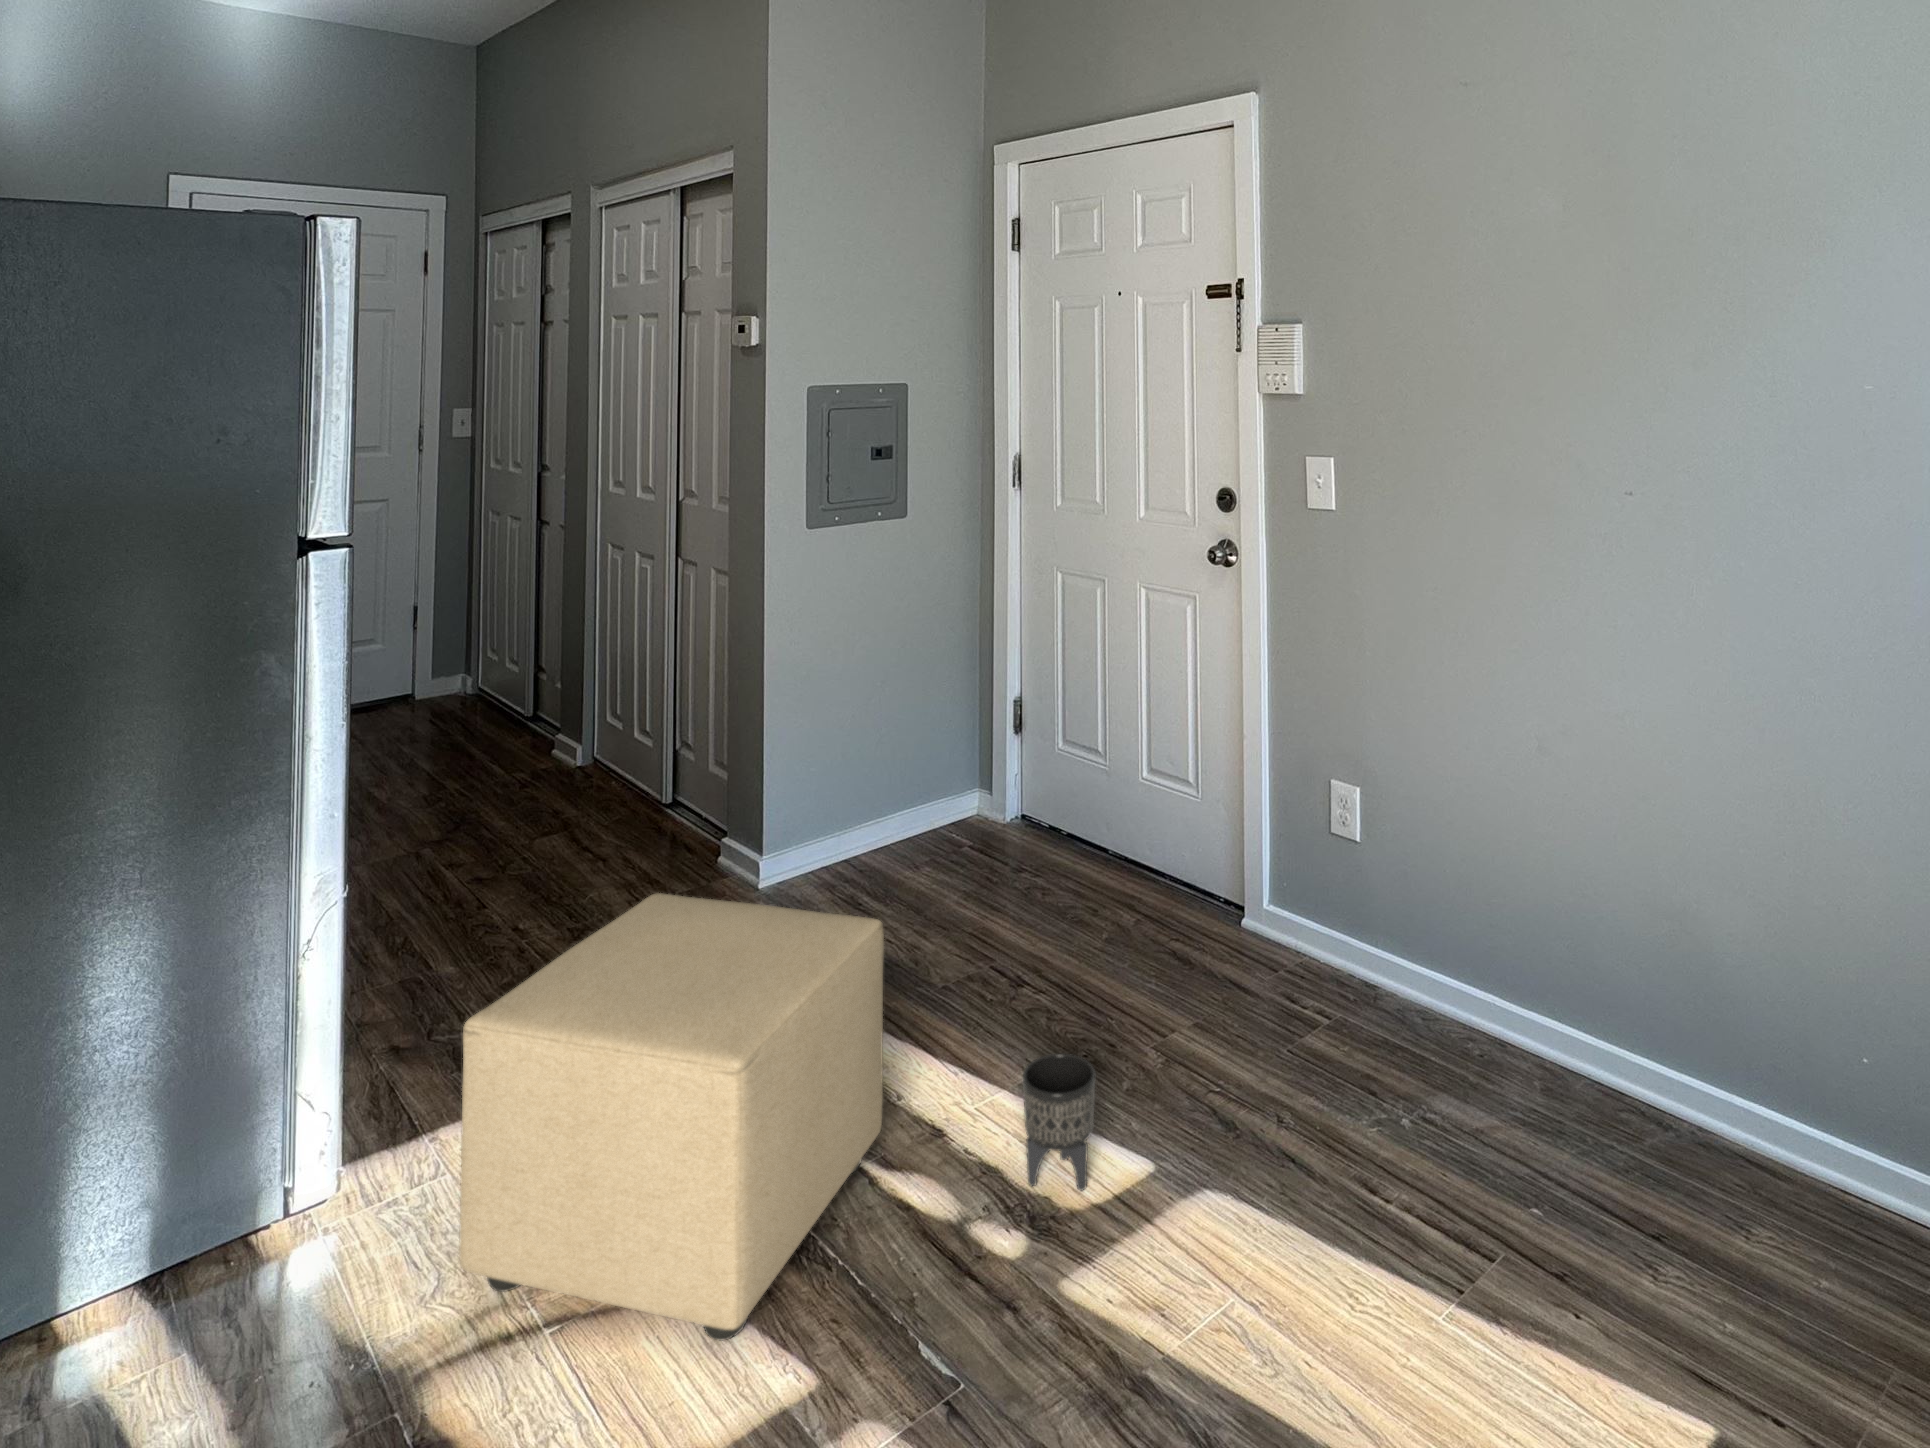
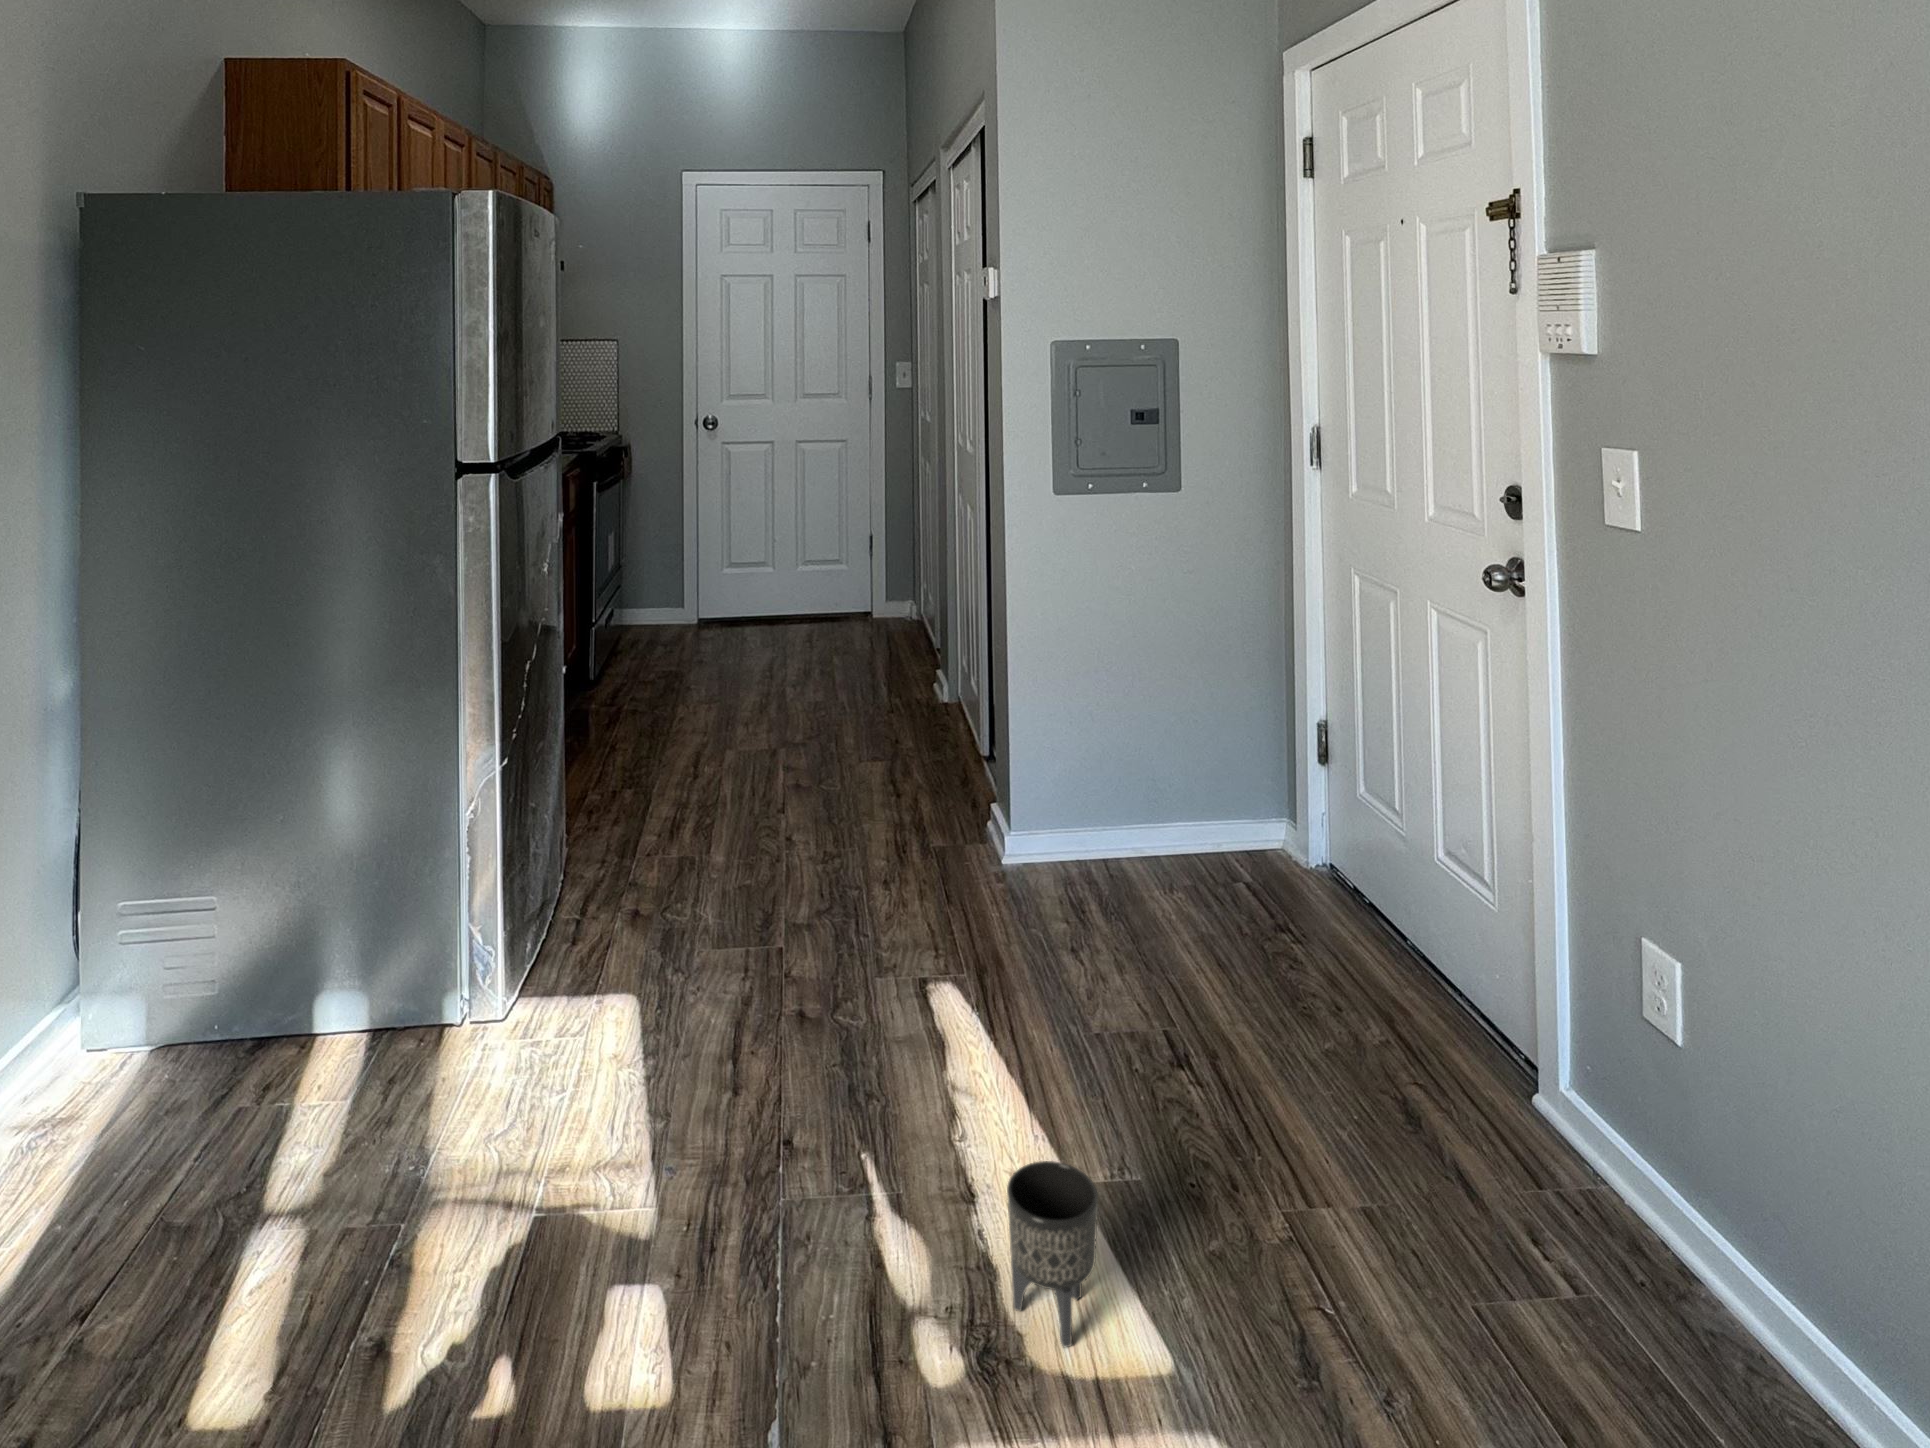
ottoman: present [459,893,884,1341] -> none [503,840,900,1308]

